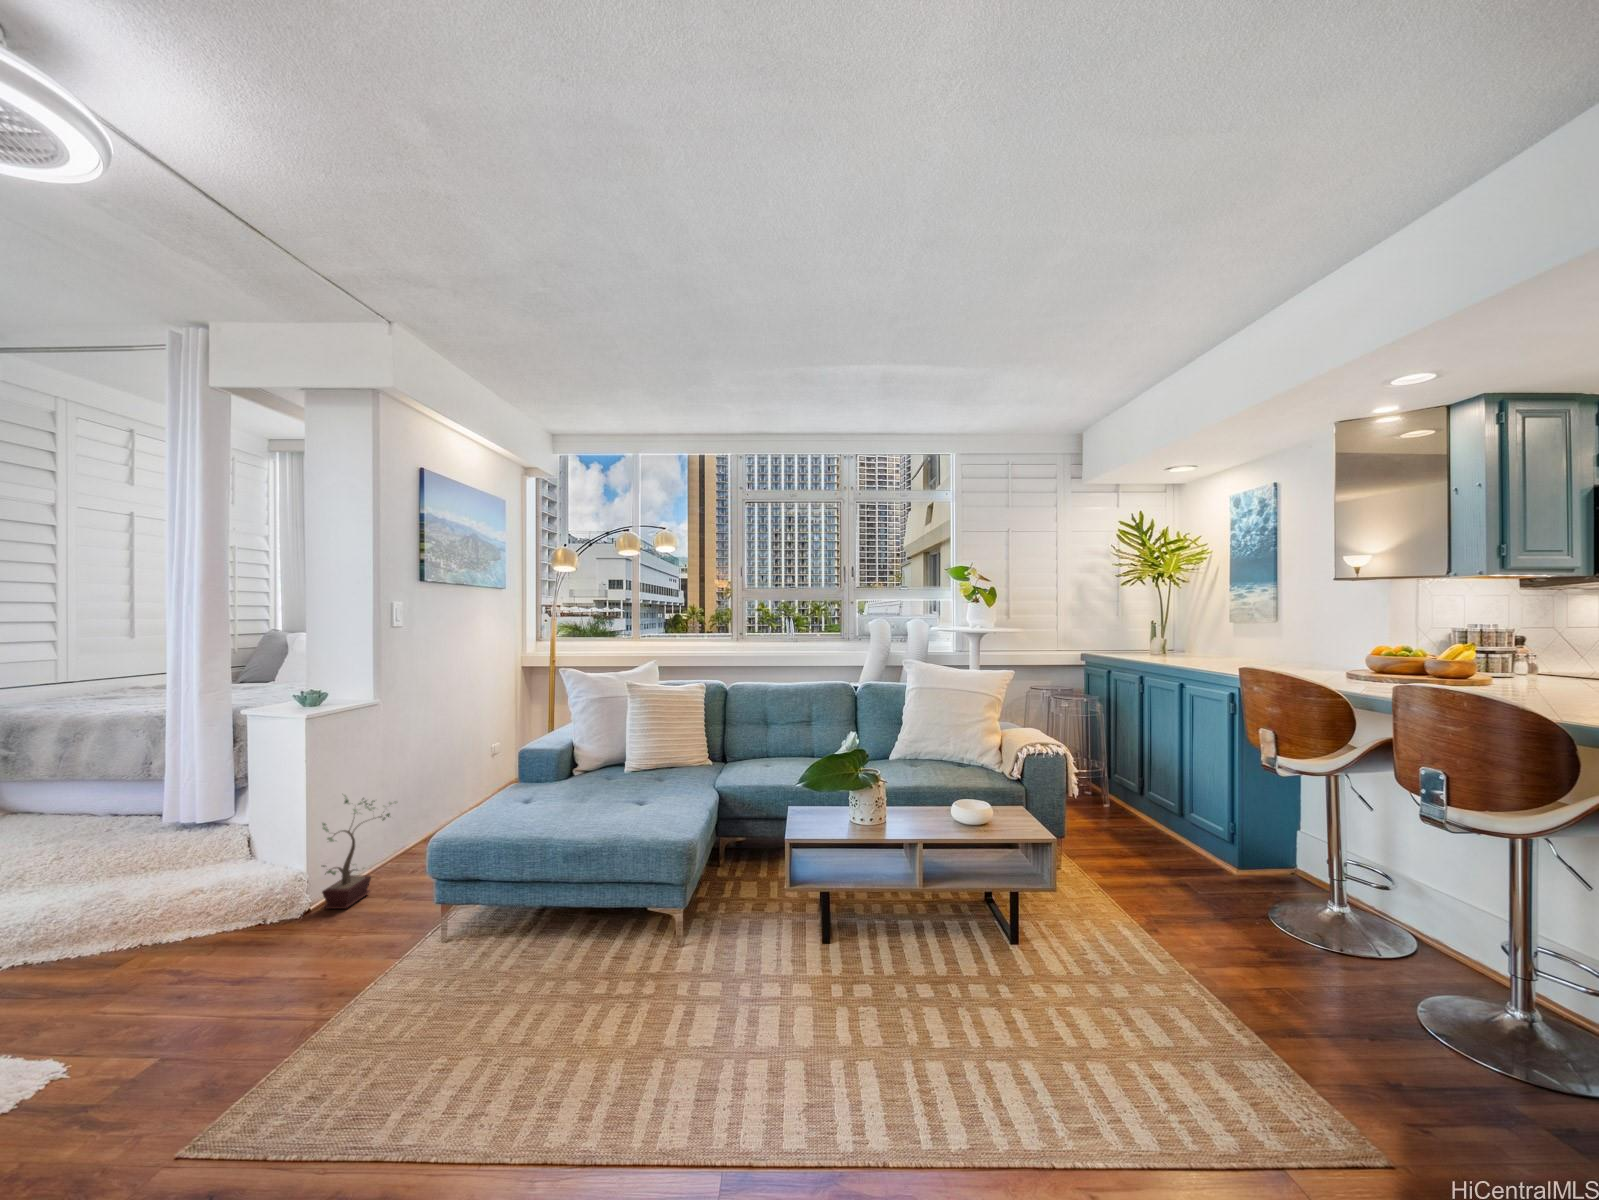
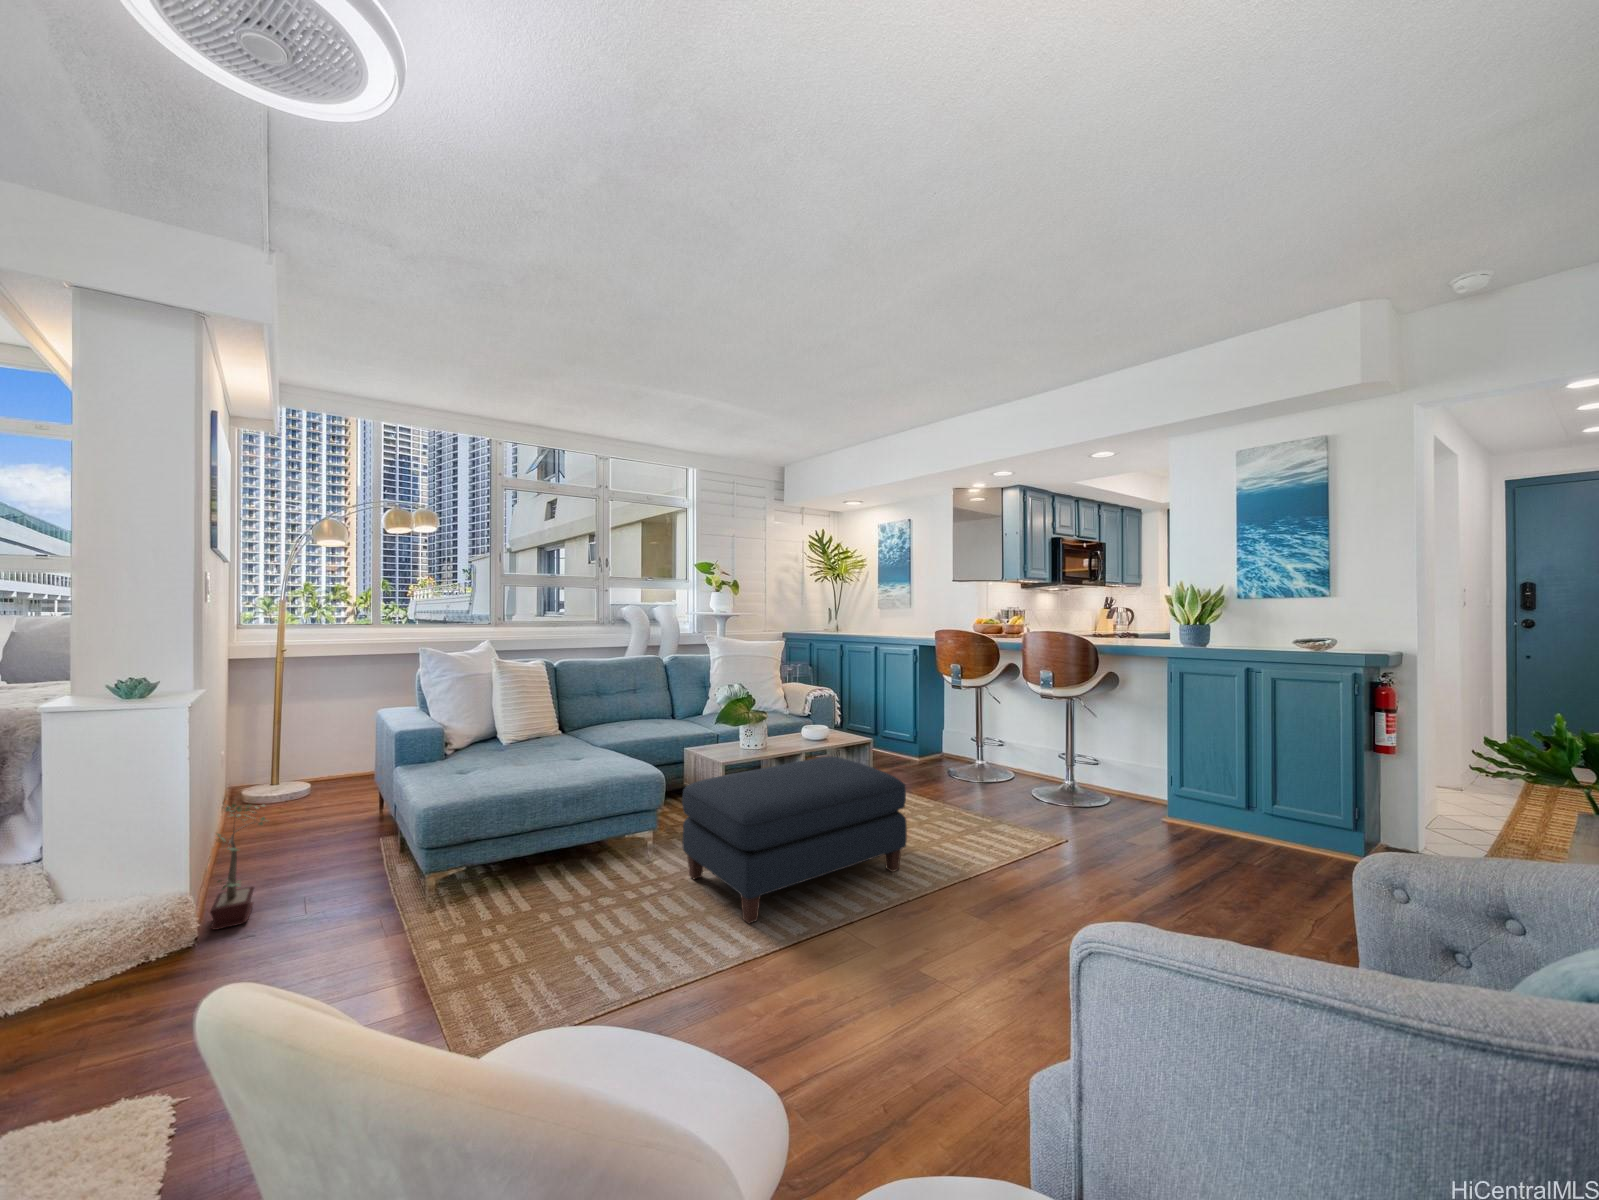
ottoman: none [669,855,999,1083] -> present [682,756,907,923]

